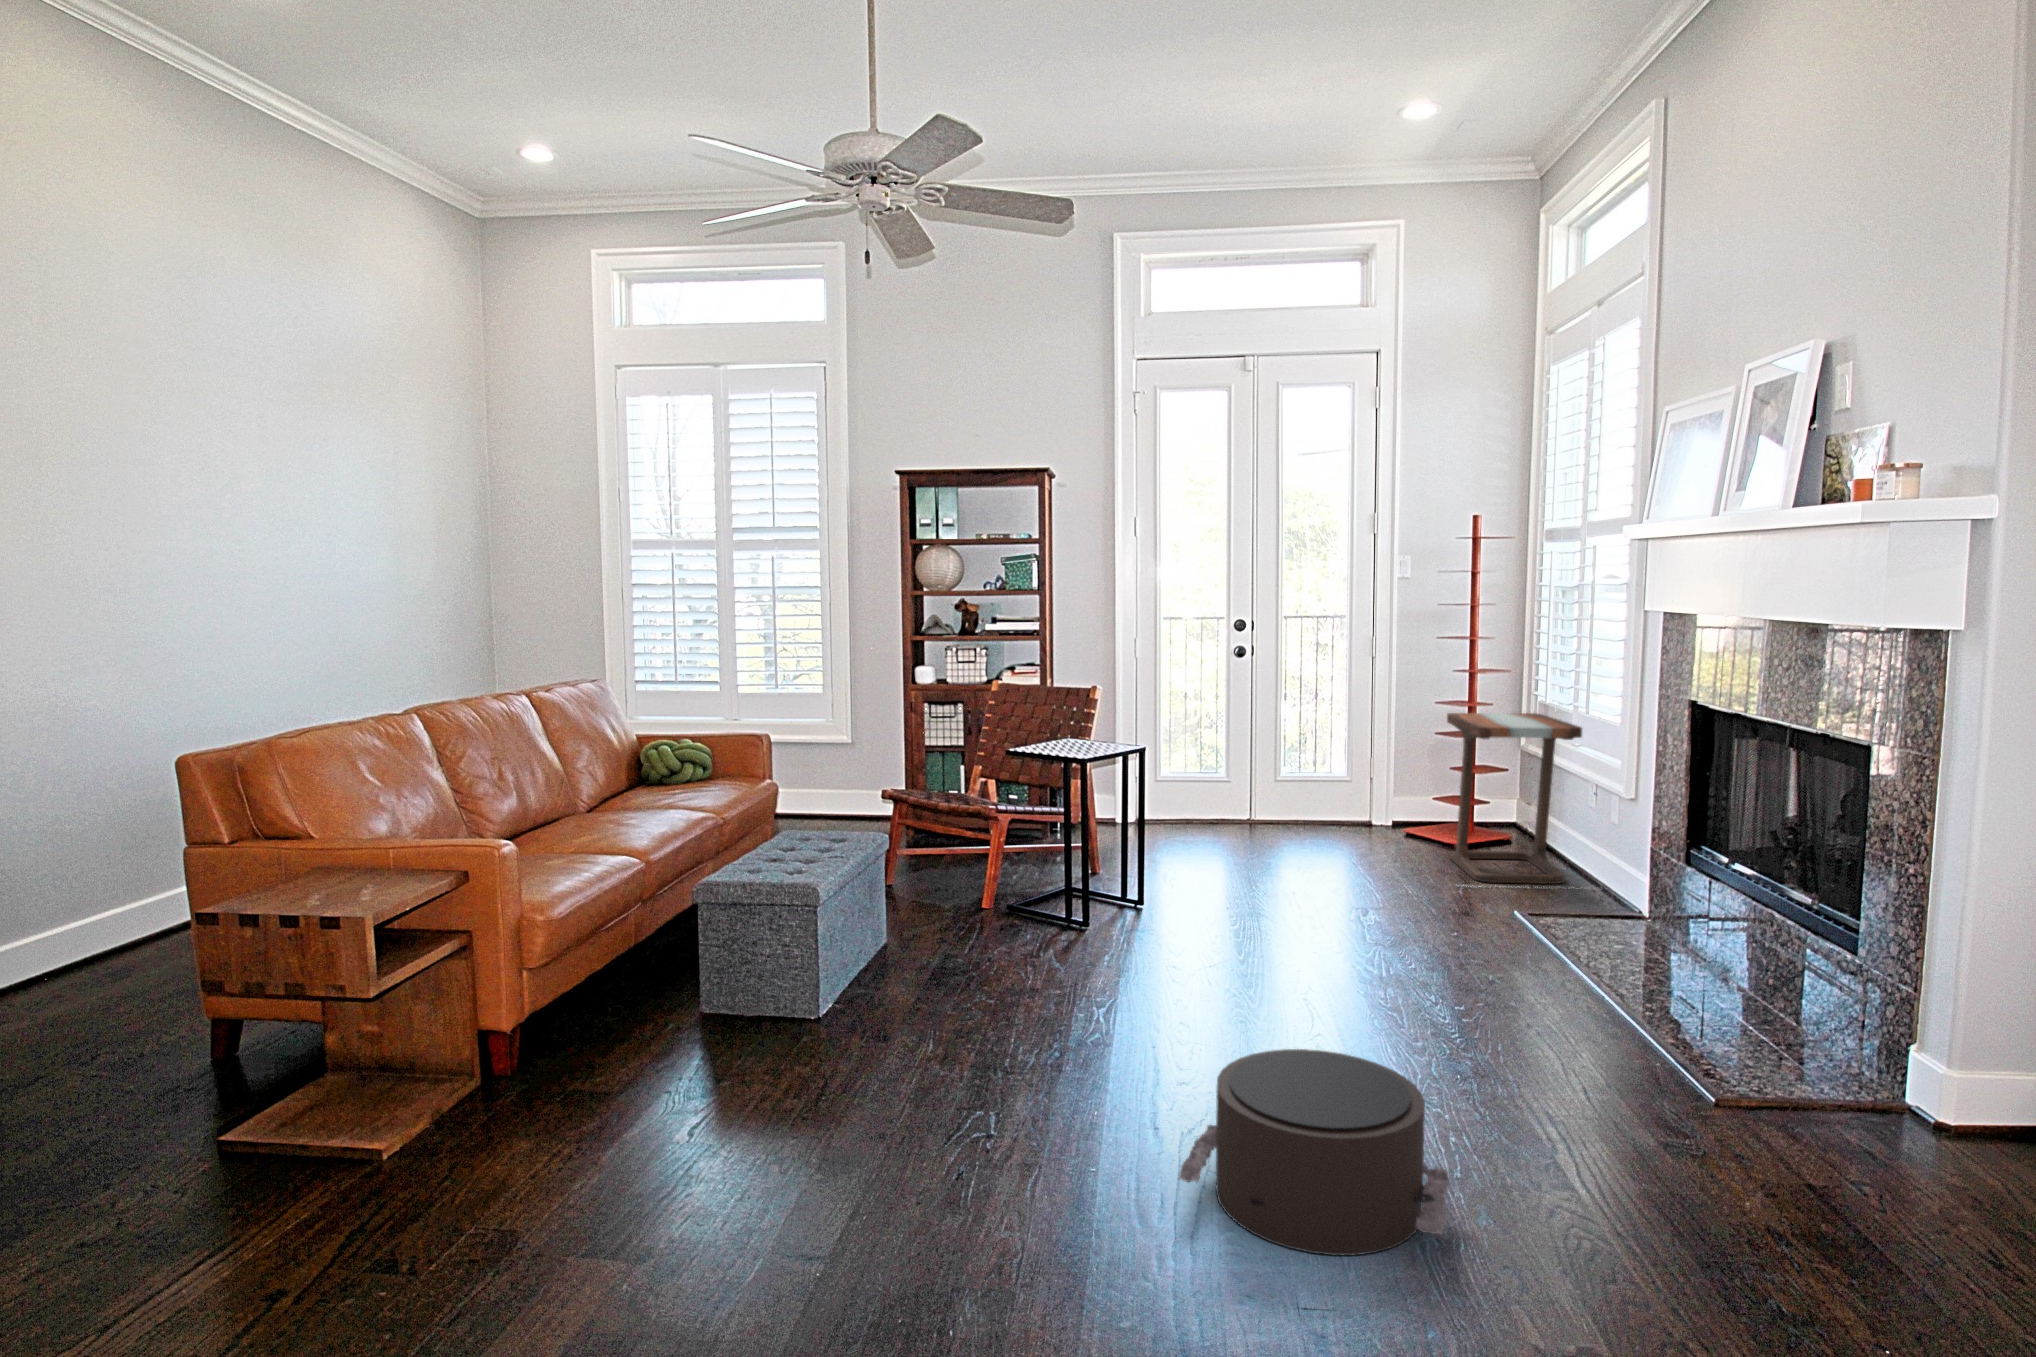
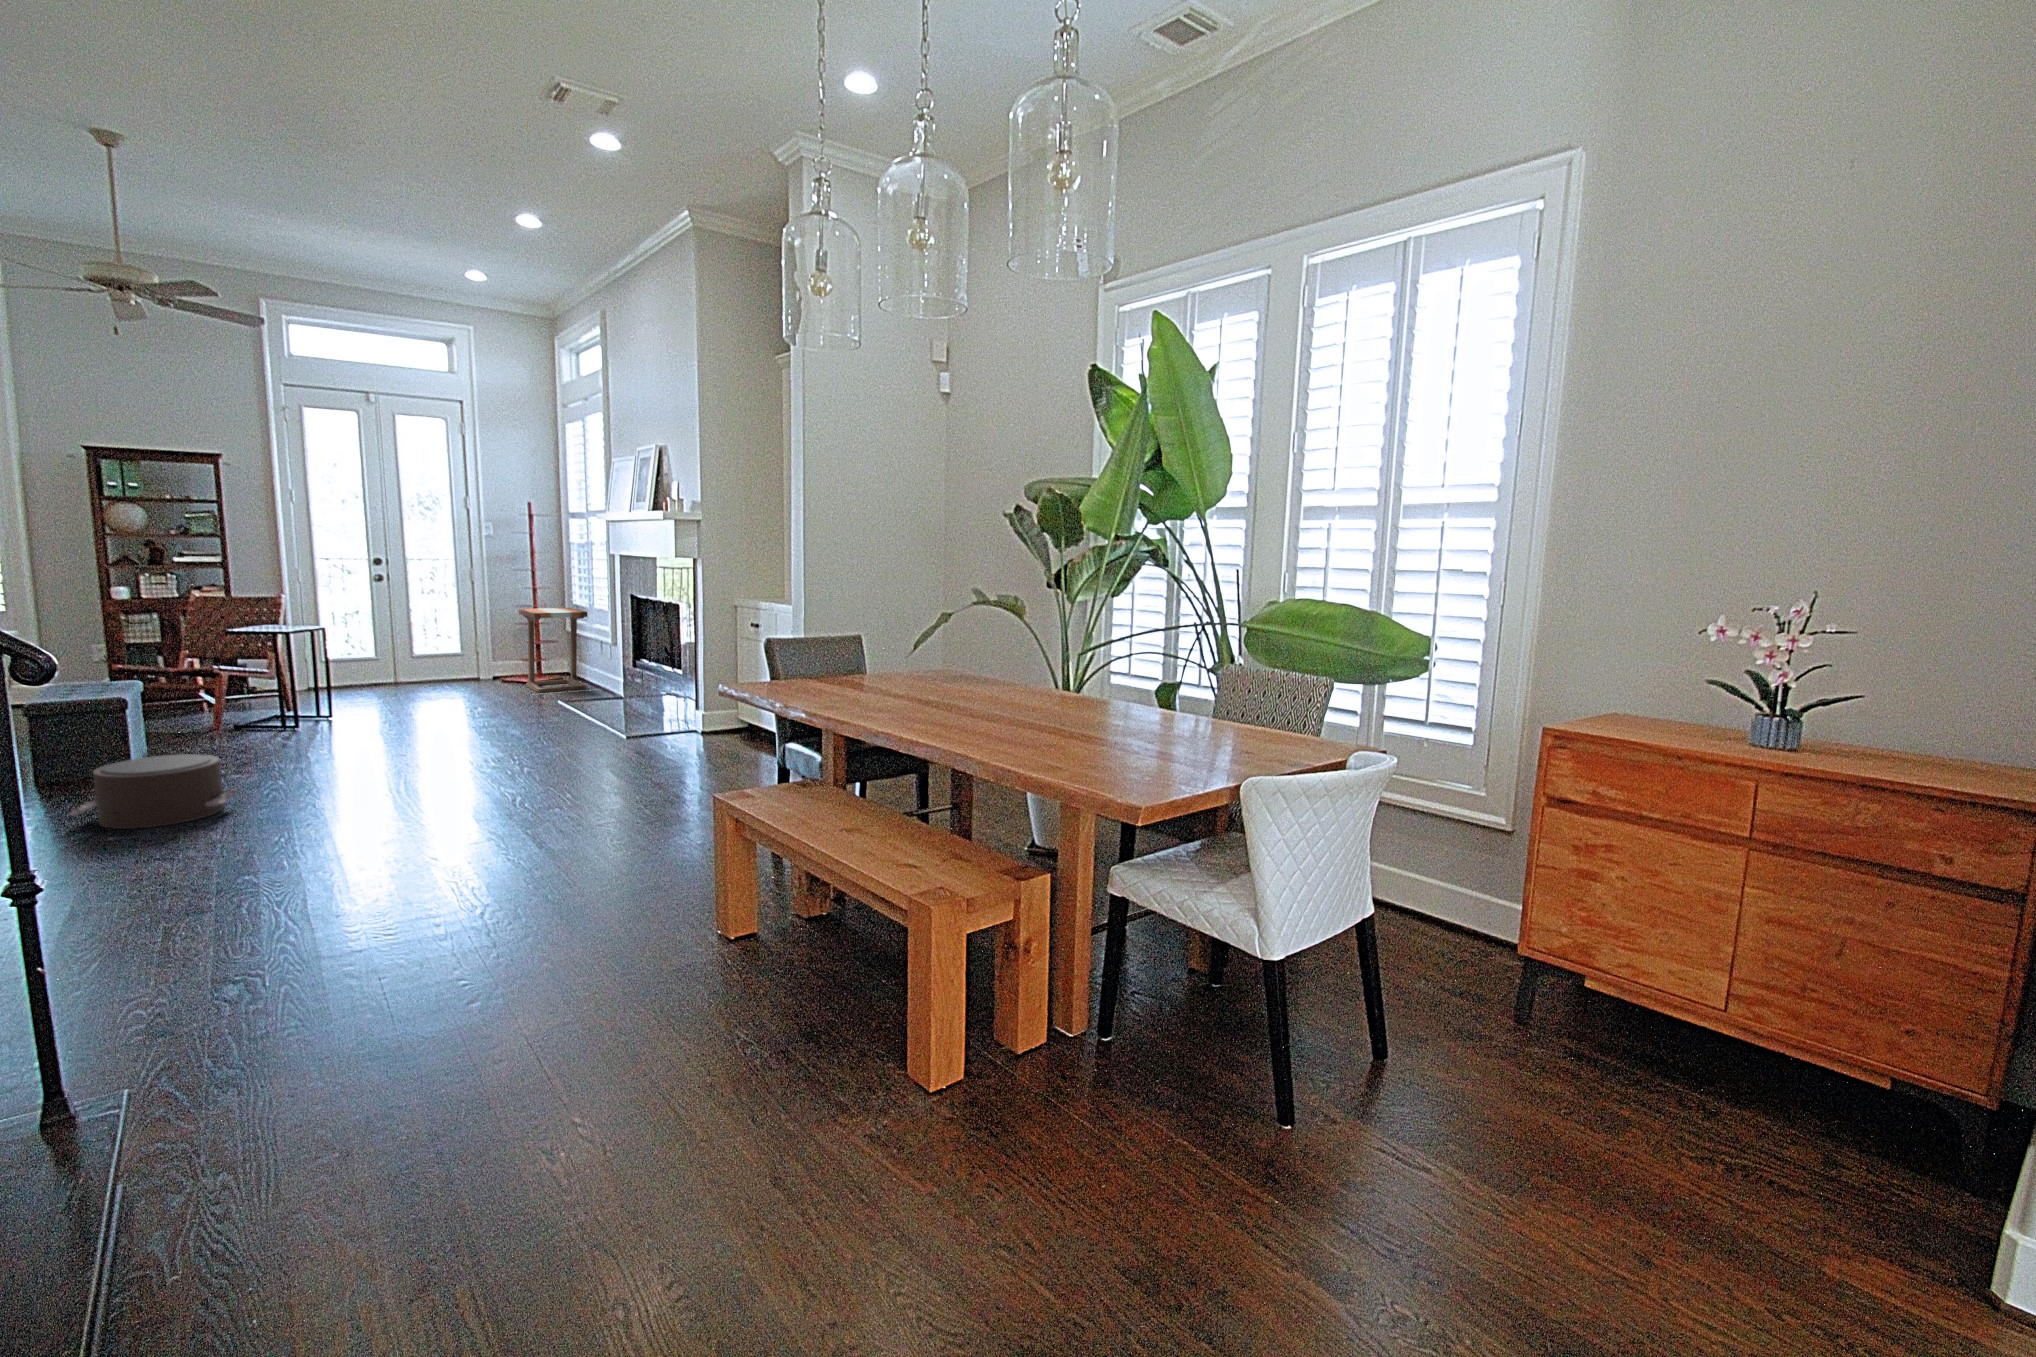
pouf: present [1179,1049,1449,1255] -> present [70,754,236,829]

